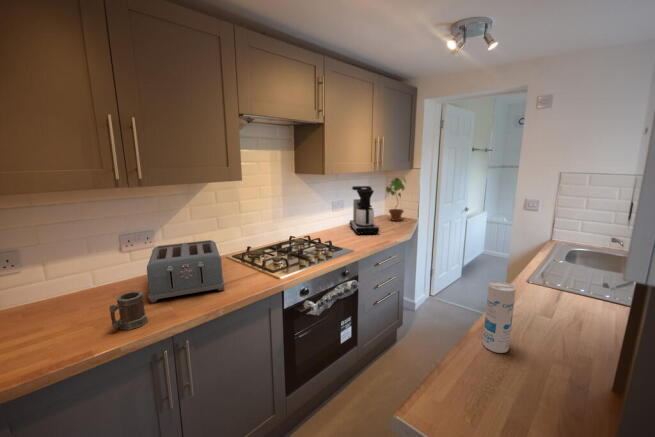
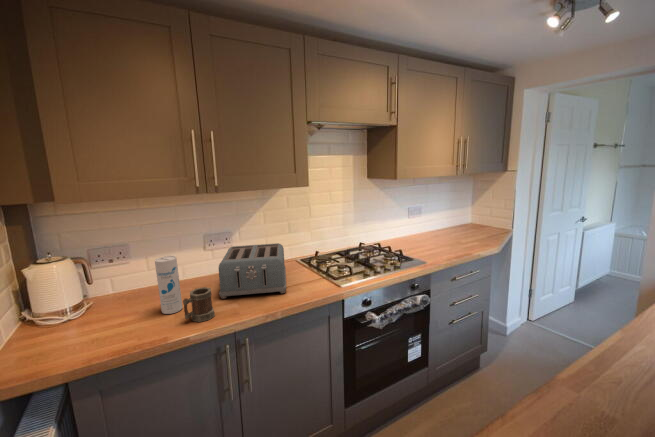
potted plant: present [386,178,405,221] -> none [473,181,498,231]
coffee maker: present [350,186,379,234] -> none [427,191,460,245]
canister: present [483,281,516,353] -> present [155,256,183,314]

